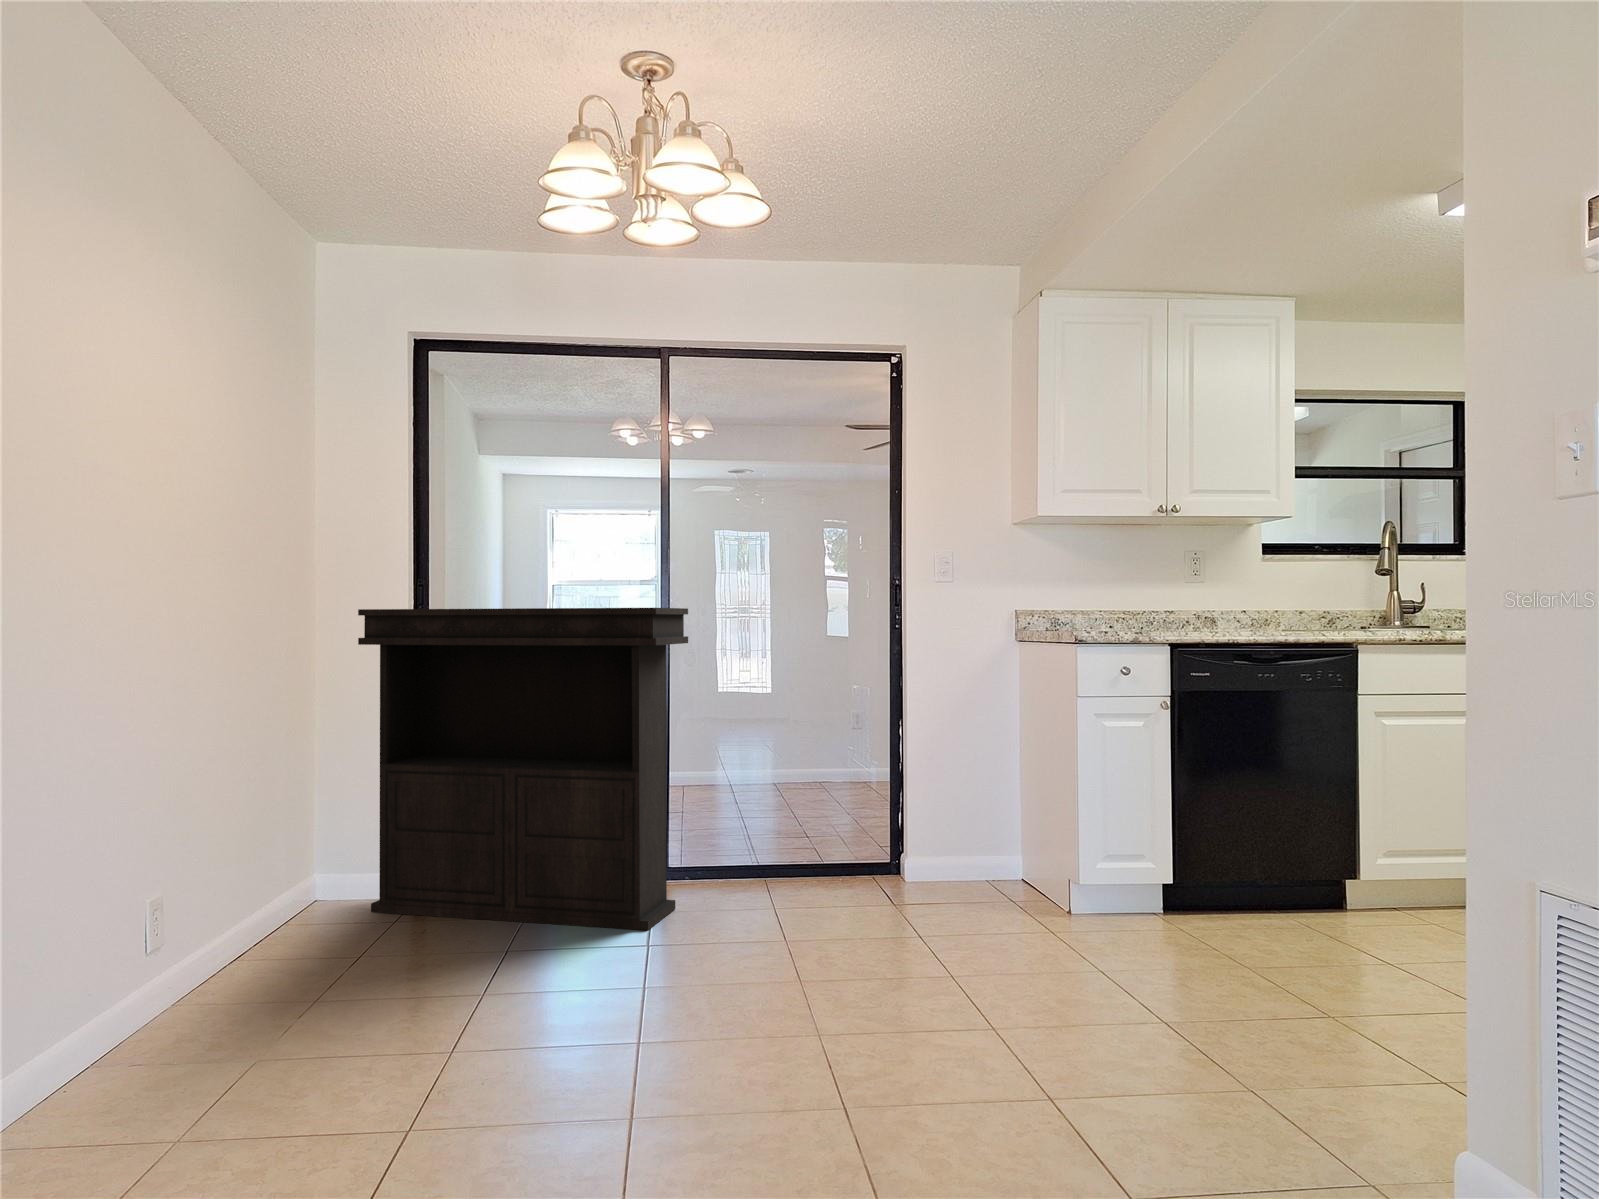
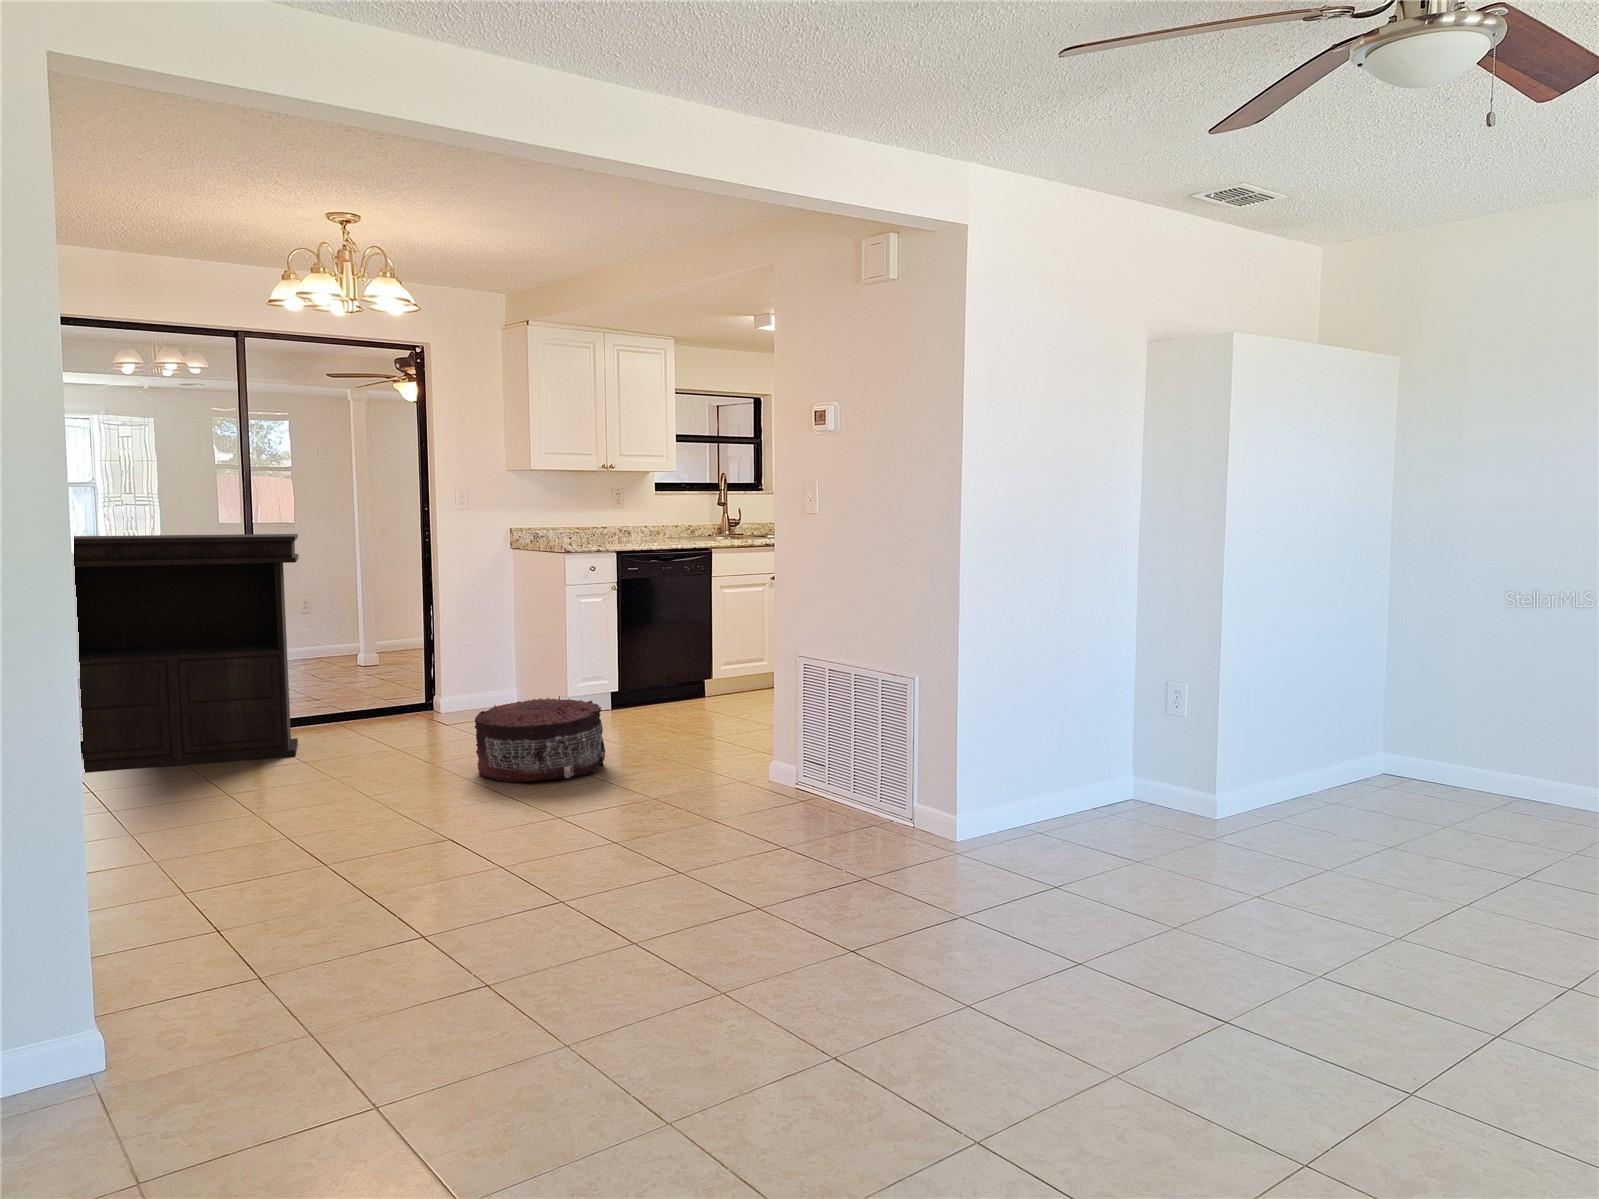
pouf: none [836,896,1075,1084] -> present [475,698,605,782]

